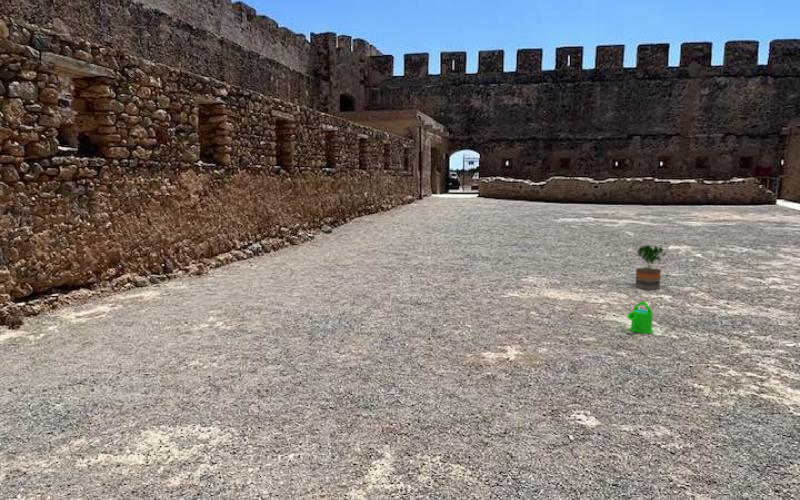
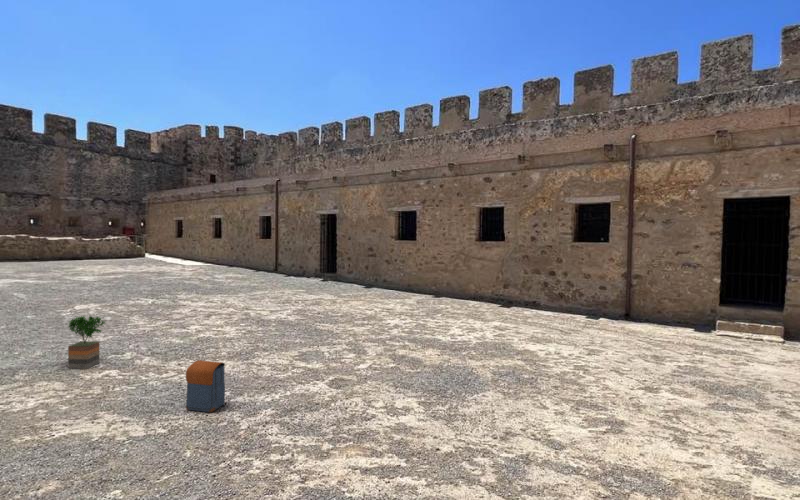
backpack: none [703,291,744,339] -> present [186,360,225,412]
watering can: present [627,301,653,333] -> none [99,400,133,443]

